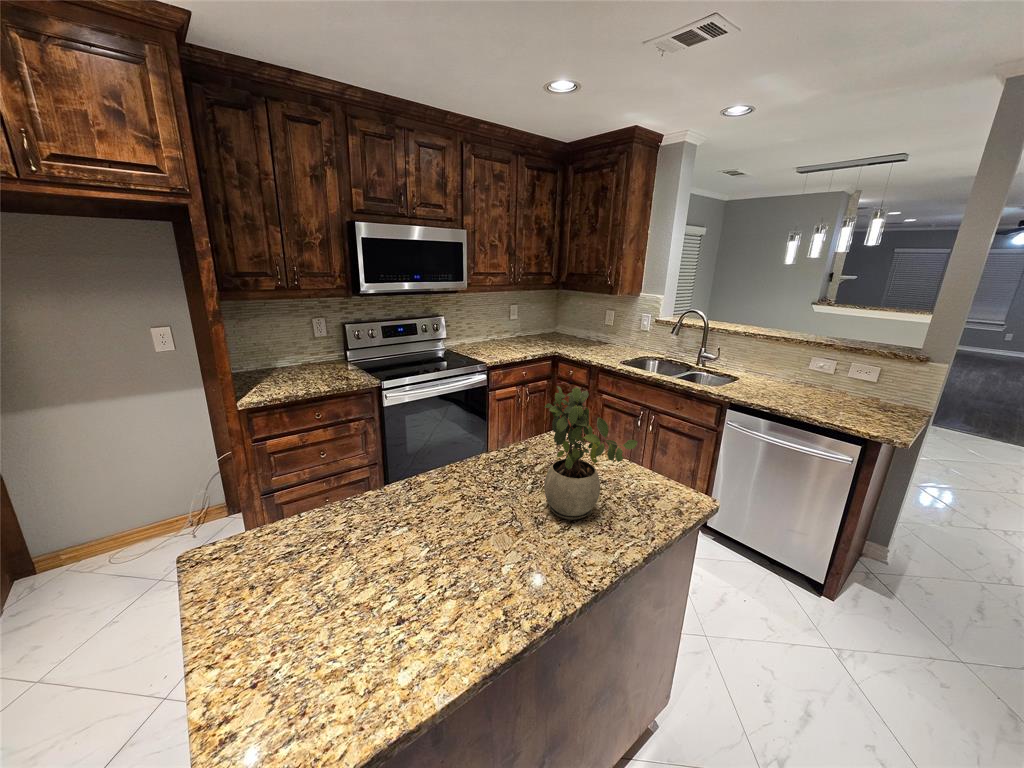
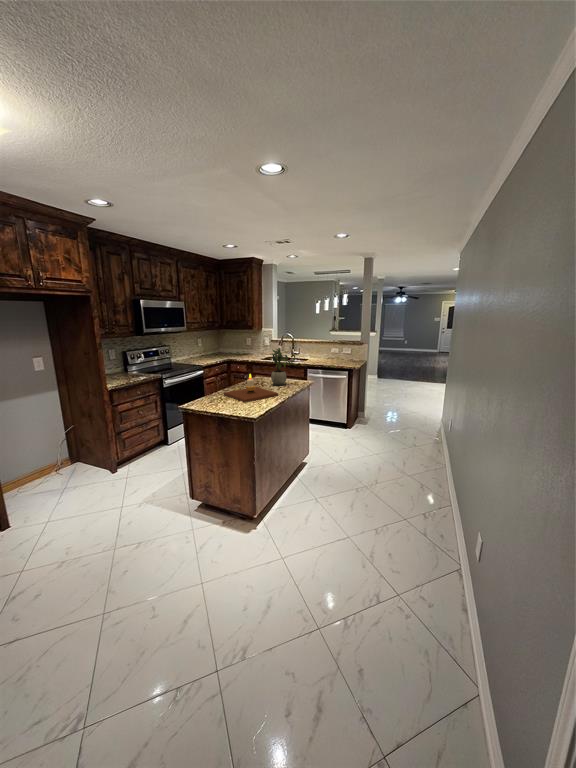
candle: none [285,505,487,670] -> present [224,374,278,402]

